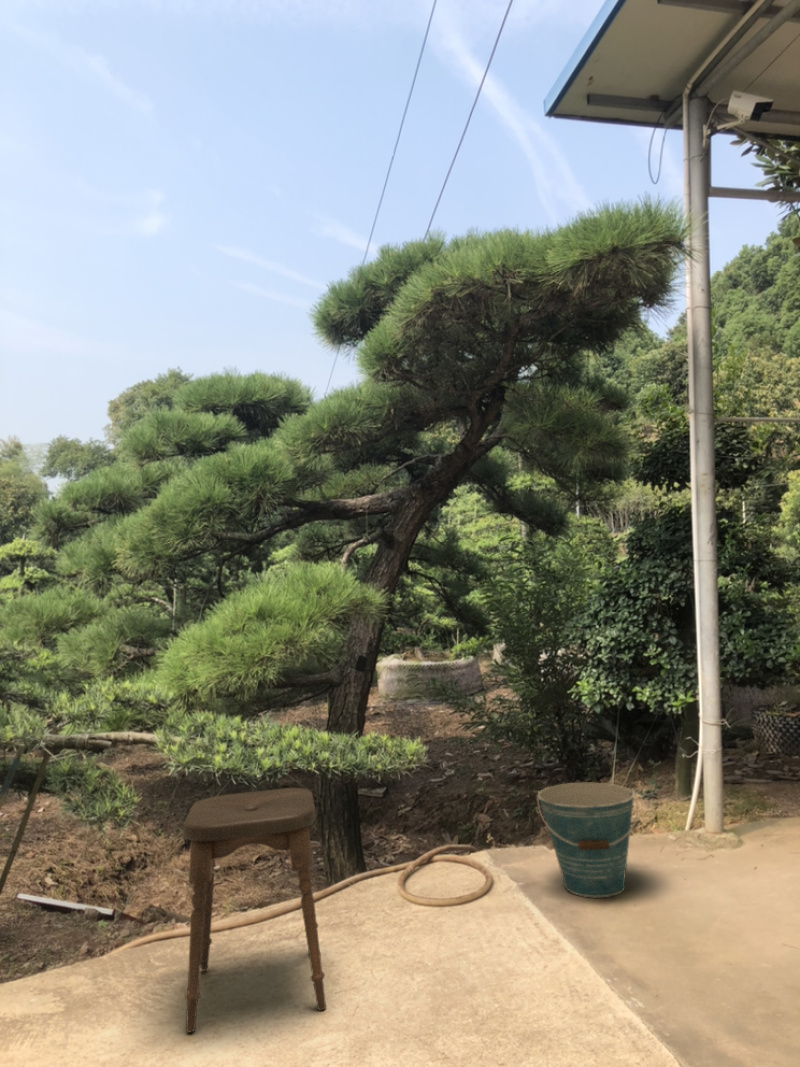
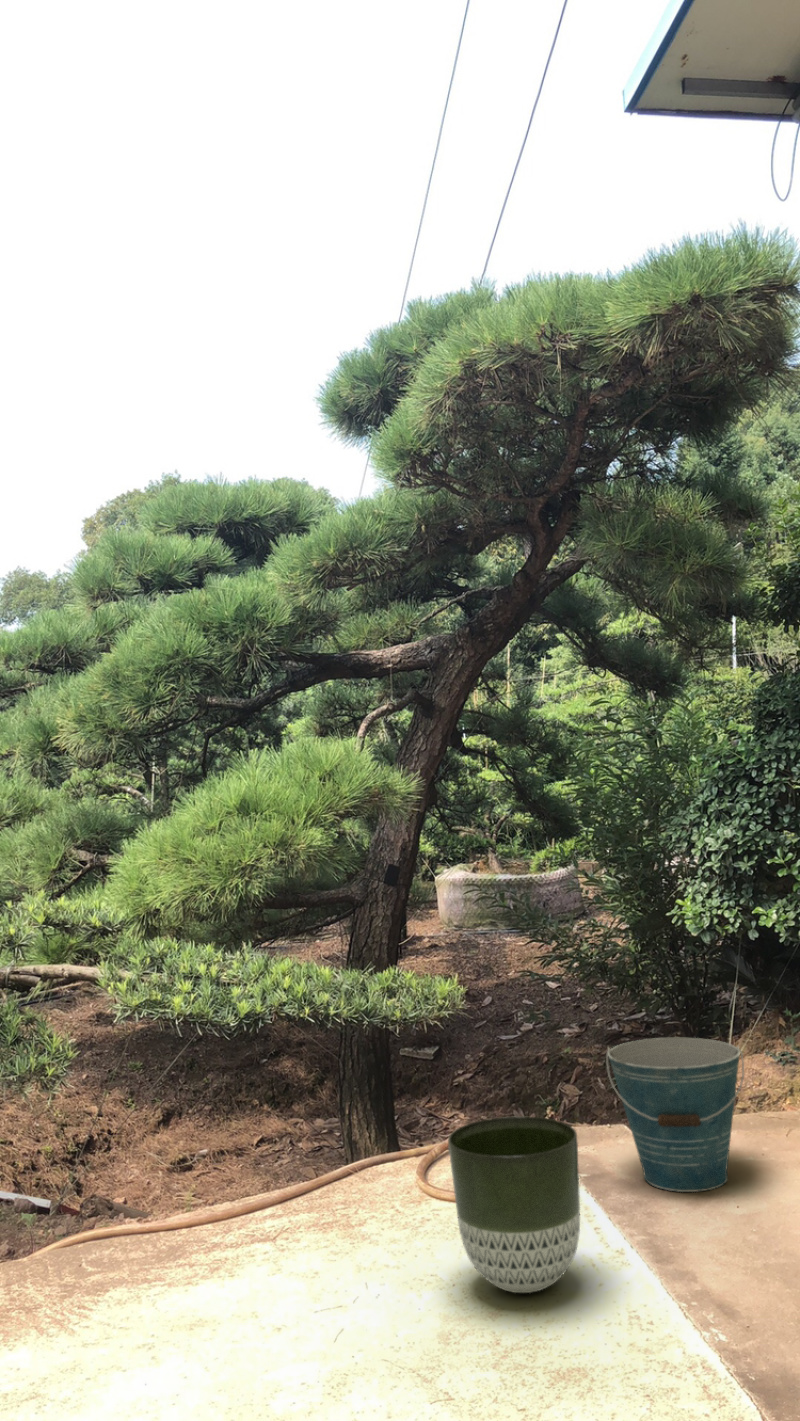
stool: present [184,788,326,1032] -> none [120,1035,304,1338]
planter: none [436,847,535,983] -> present [448,1116,580,1293]

